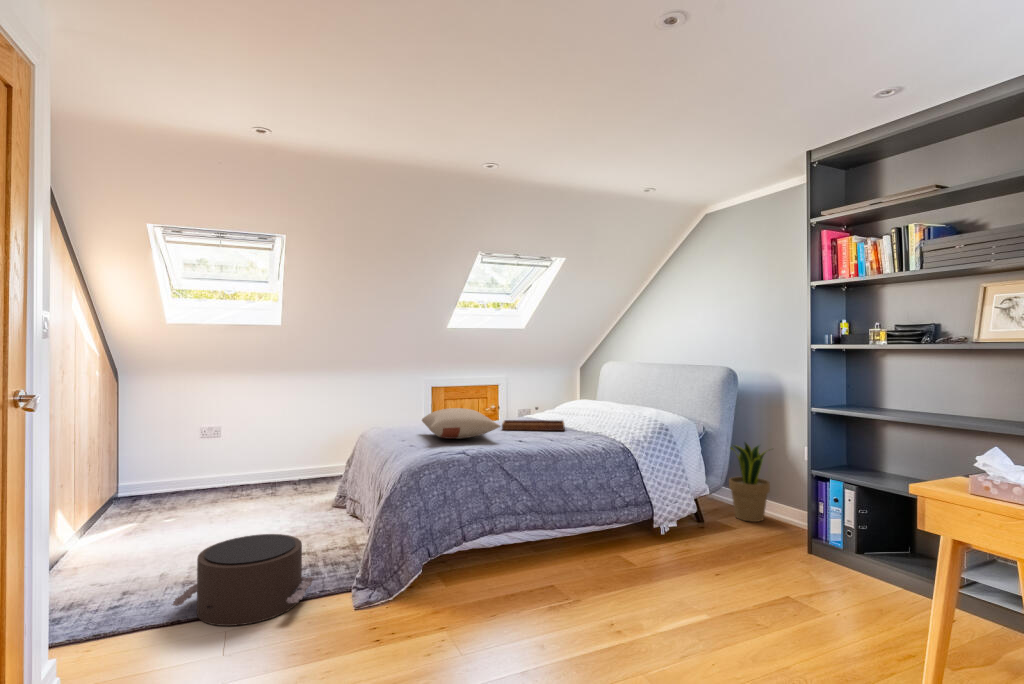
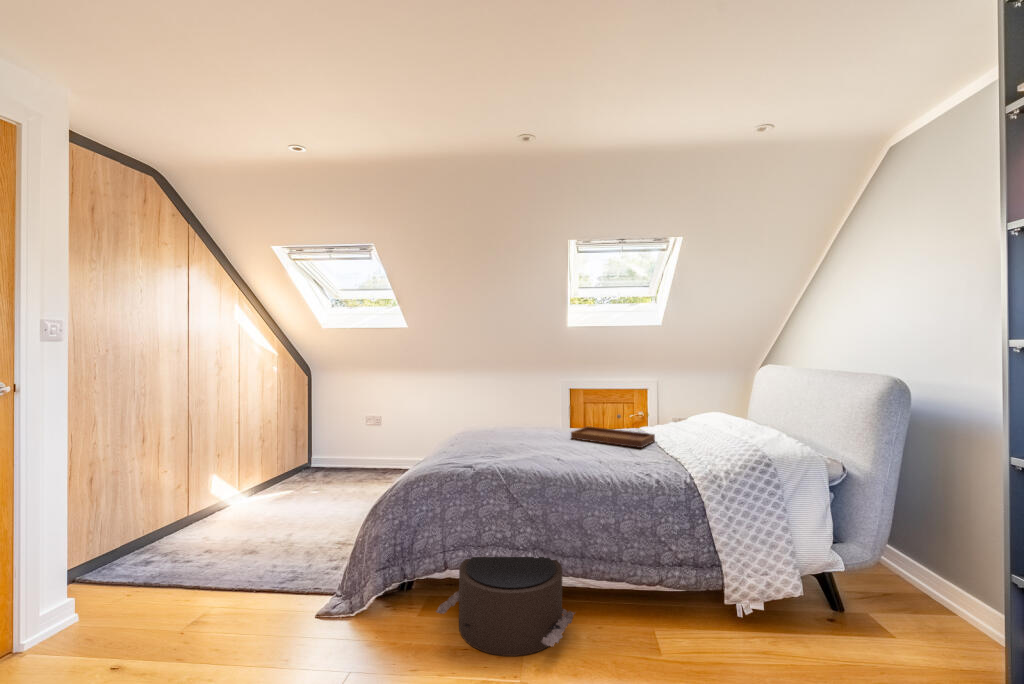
pillow: present [422,408,500,439] -> none [456,410,549,445]
potted plant: present [729,443,770,522] -> none [892,498,990,630]
pouf: present [172,534,314,626] -> present [436,557,575,656]

